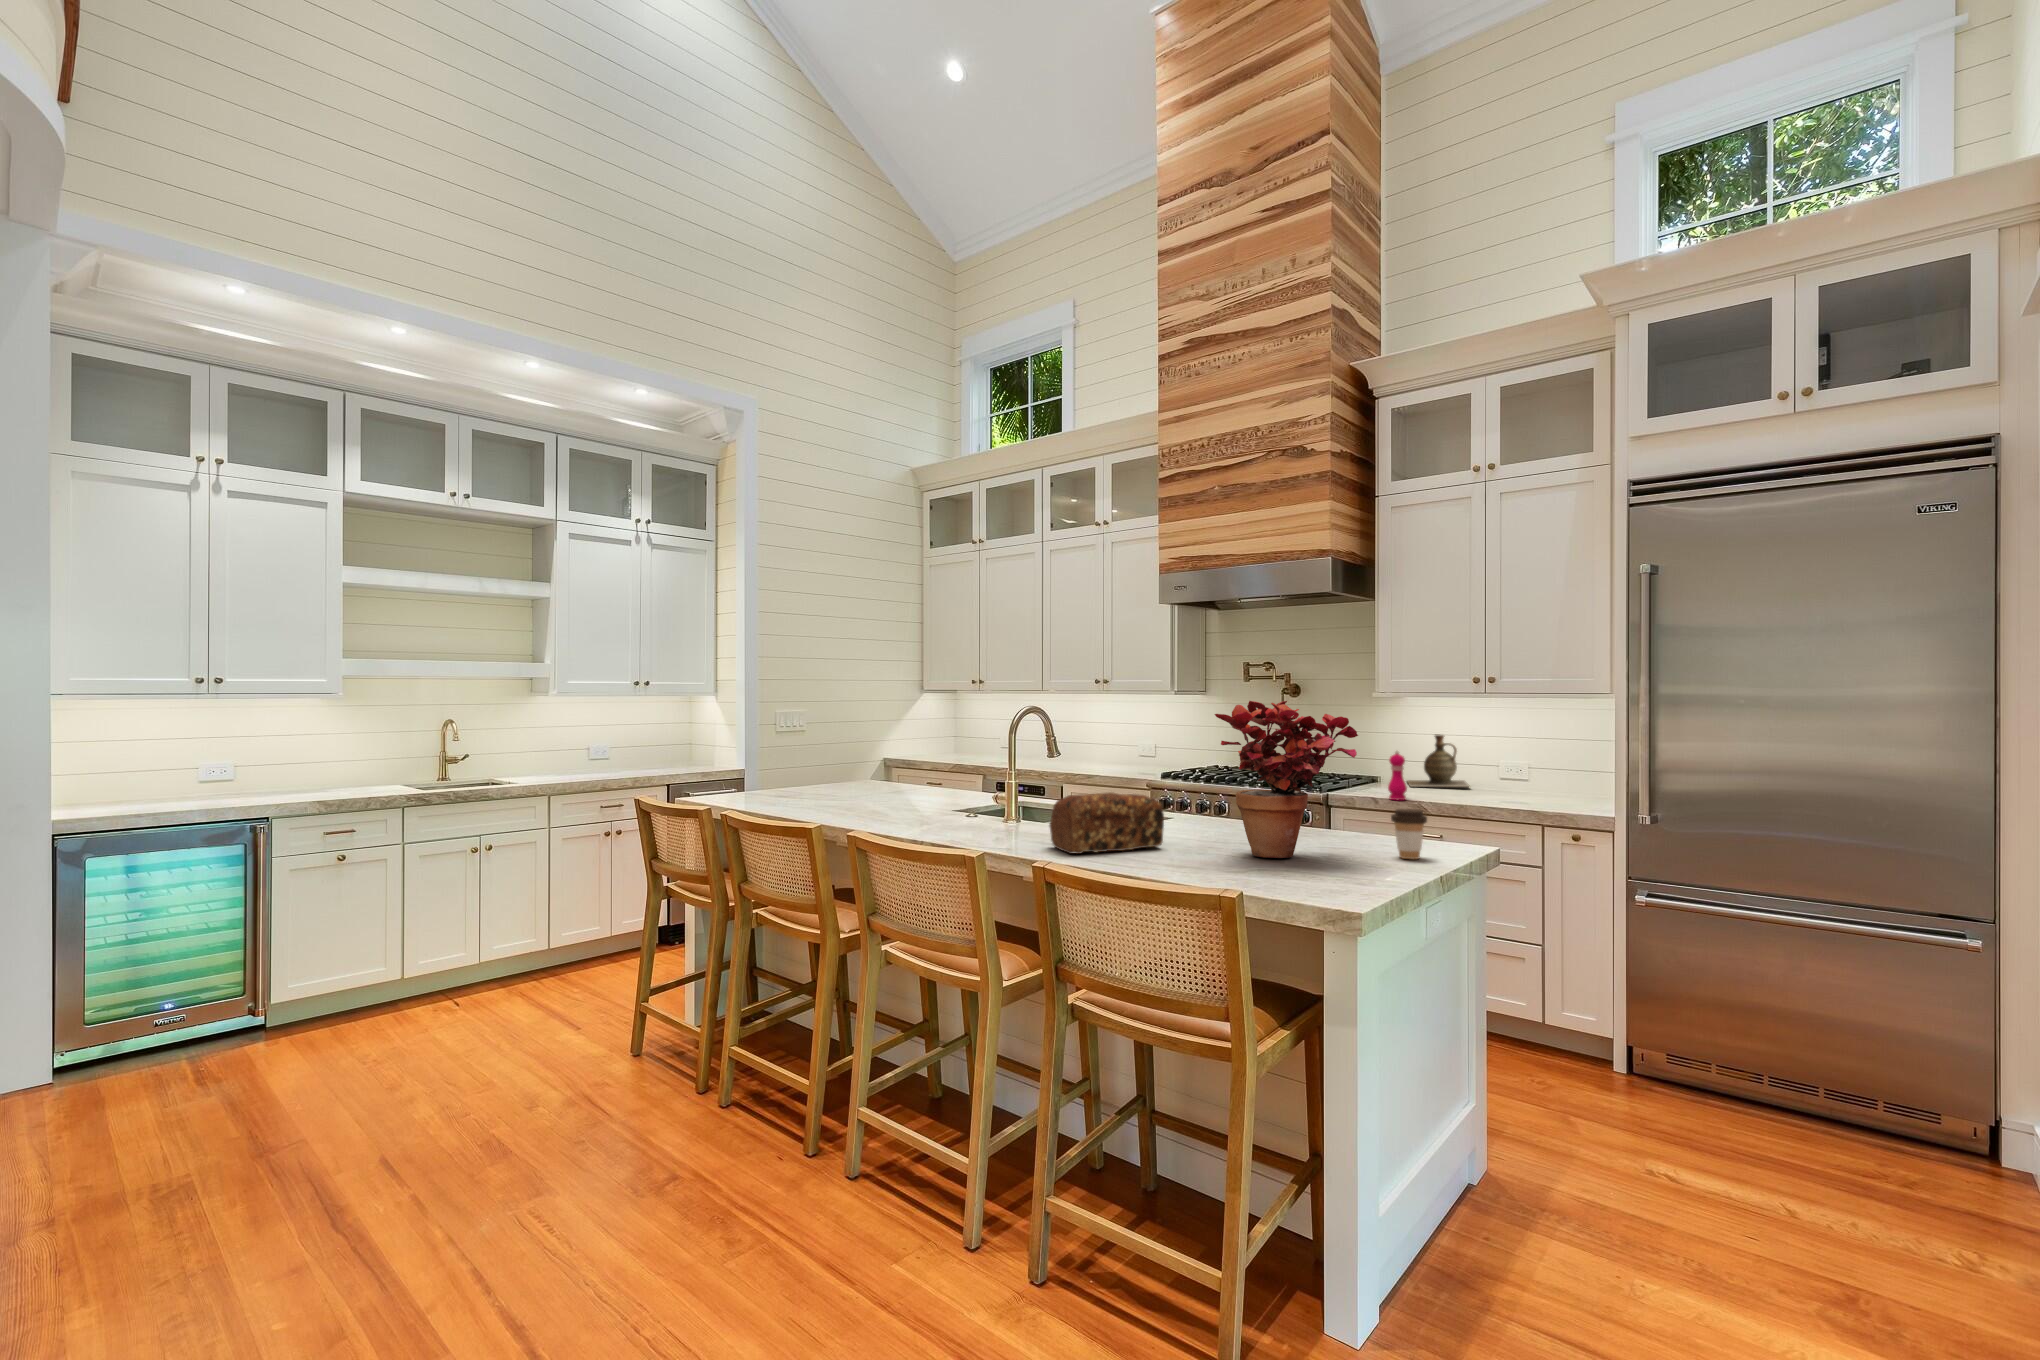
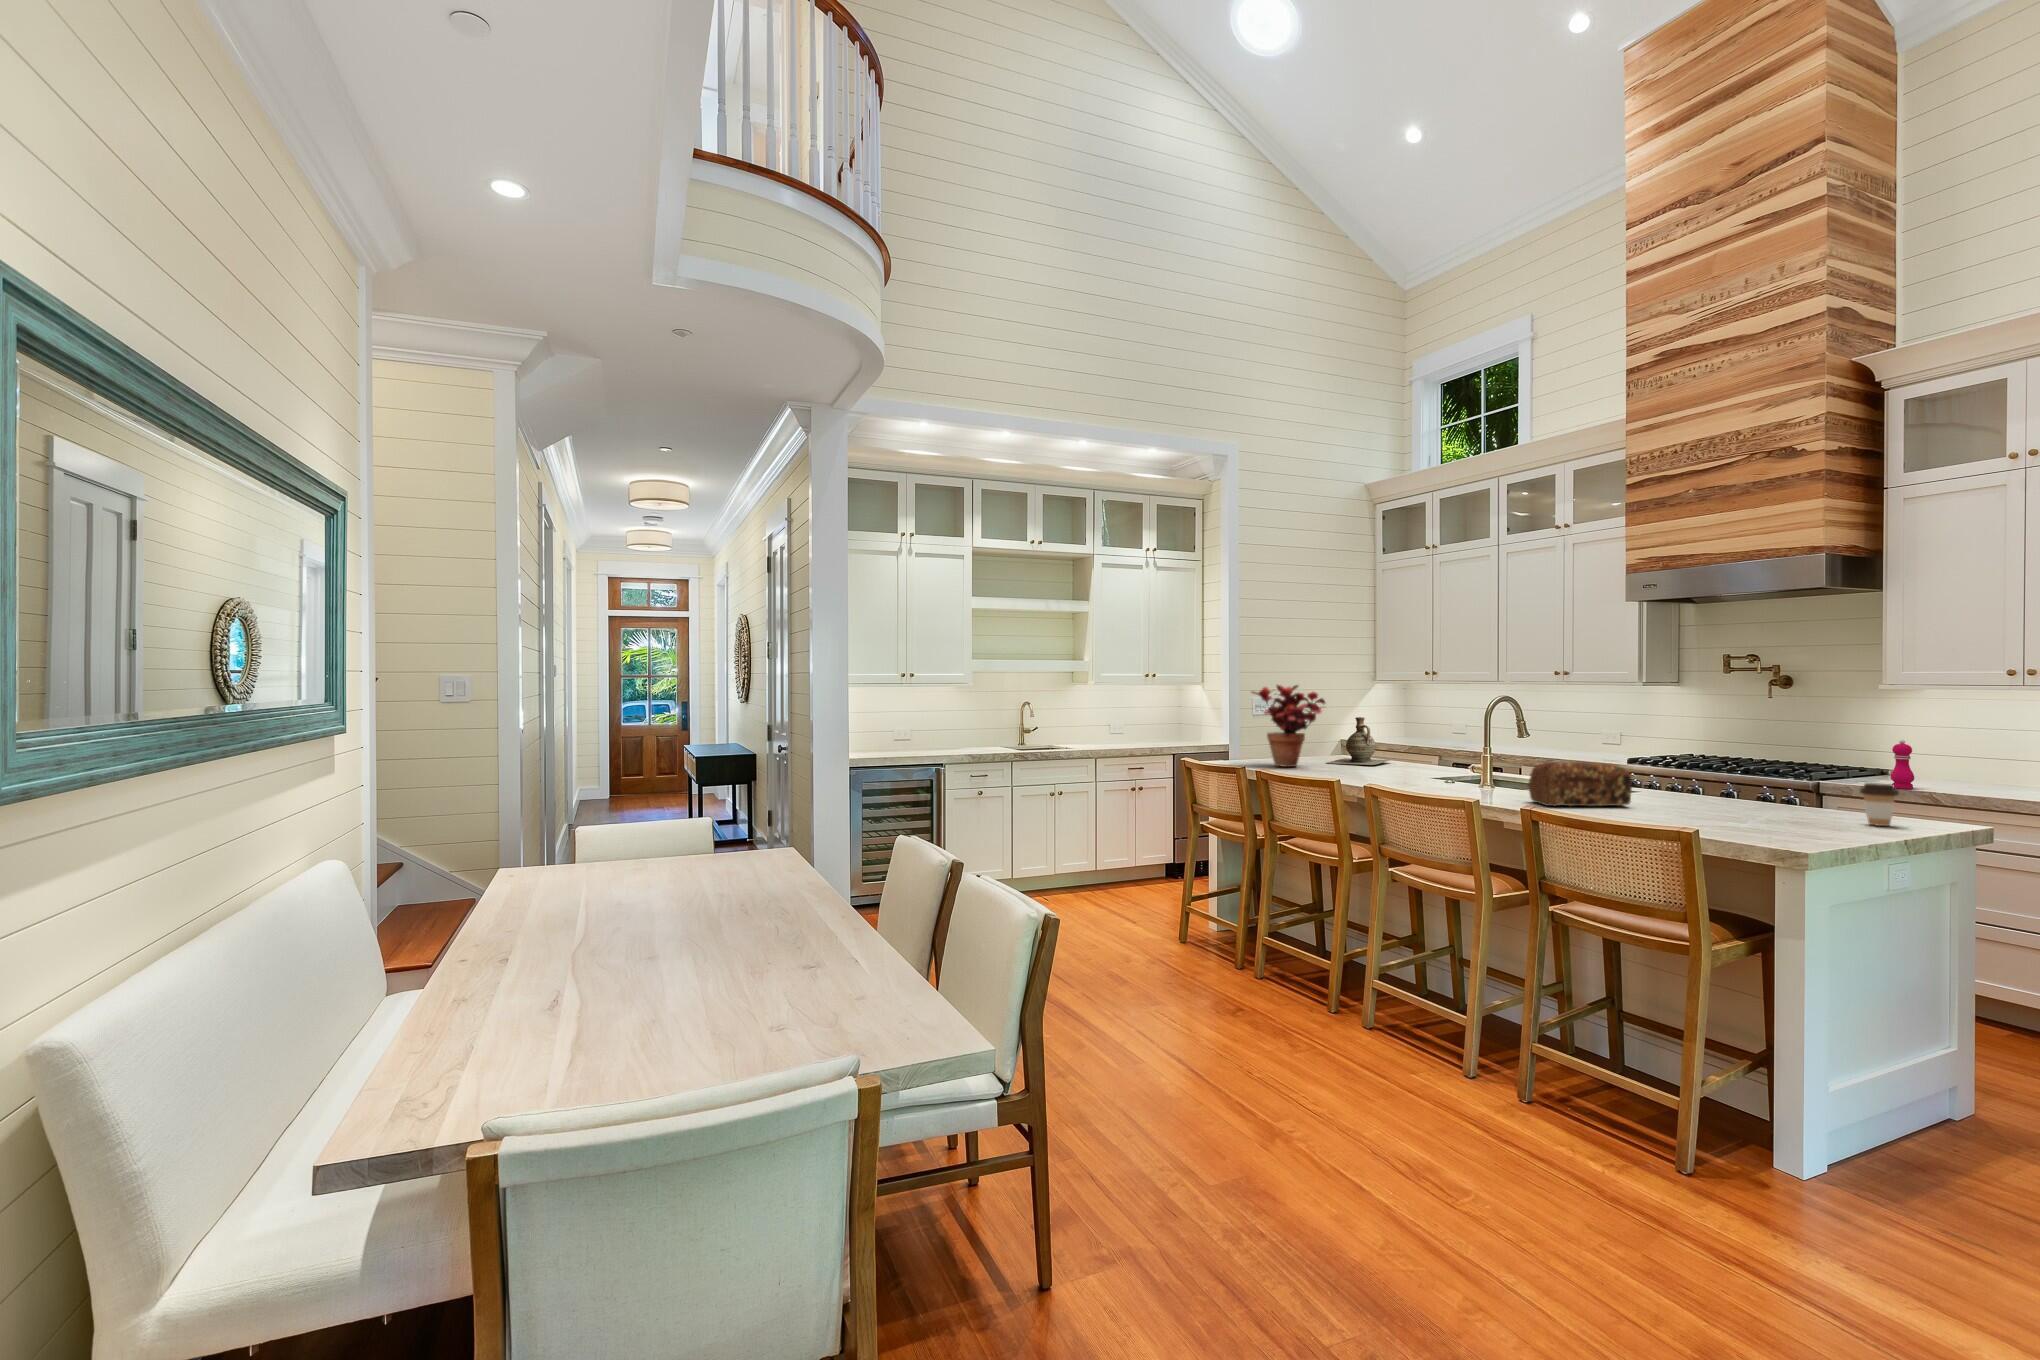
potted plant: present [1215,701,1358,858] -> present [1252,685,1325,767]
ceramic jug: present [1407,735,1470,787] -> present [1327,717,1390,765]

